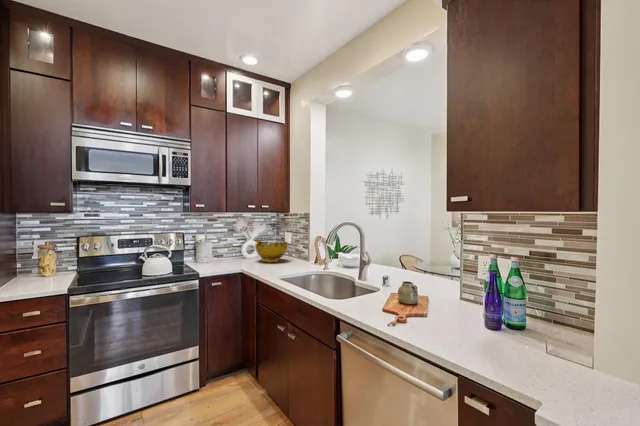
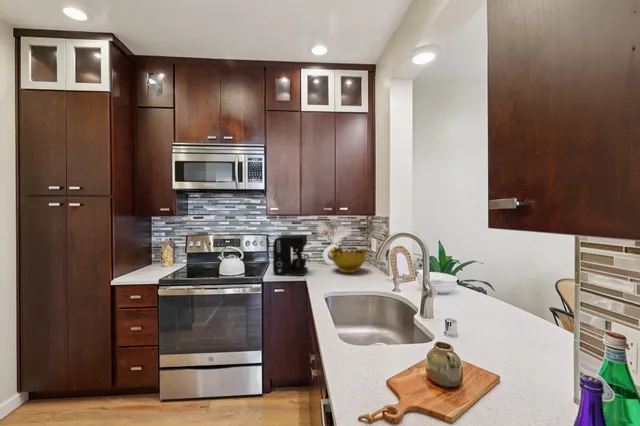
coffee maker: none [204,230,240,270] -> present [273,235,310,276]

